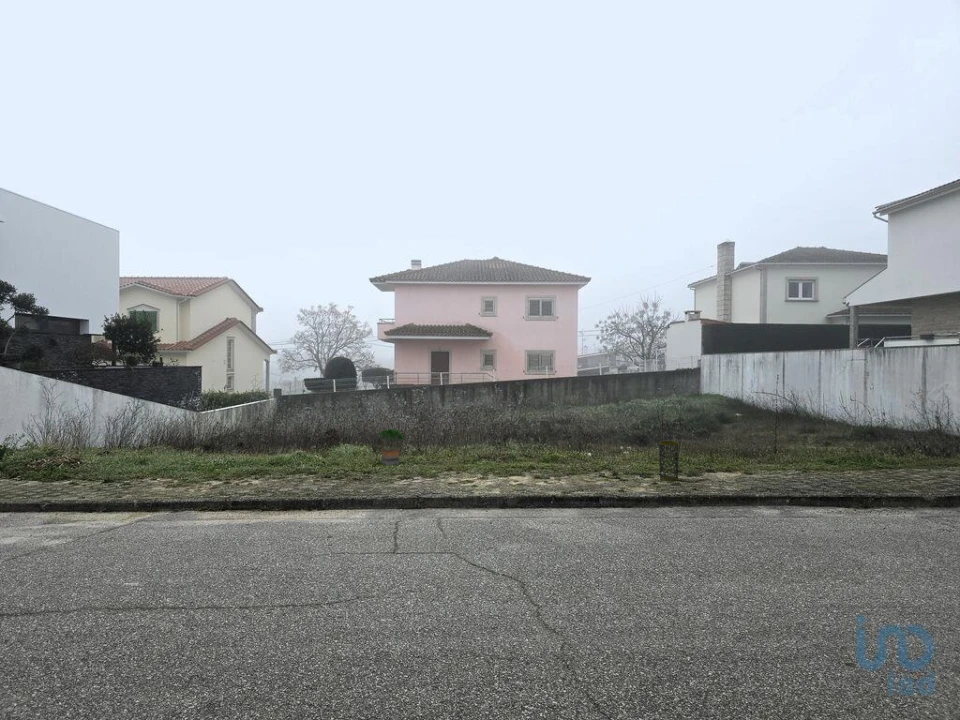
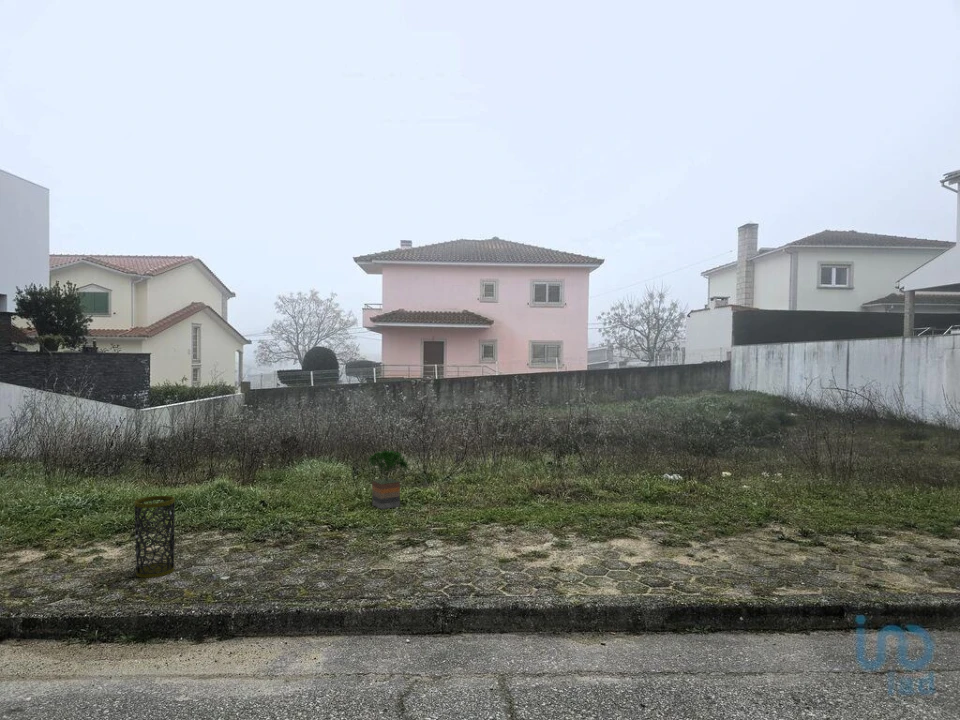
trash can: present [659,441,678,481] -> present [134,496,175,578]

